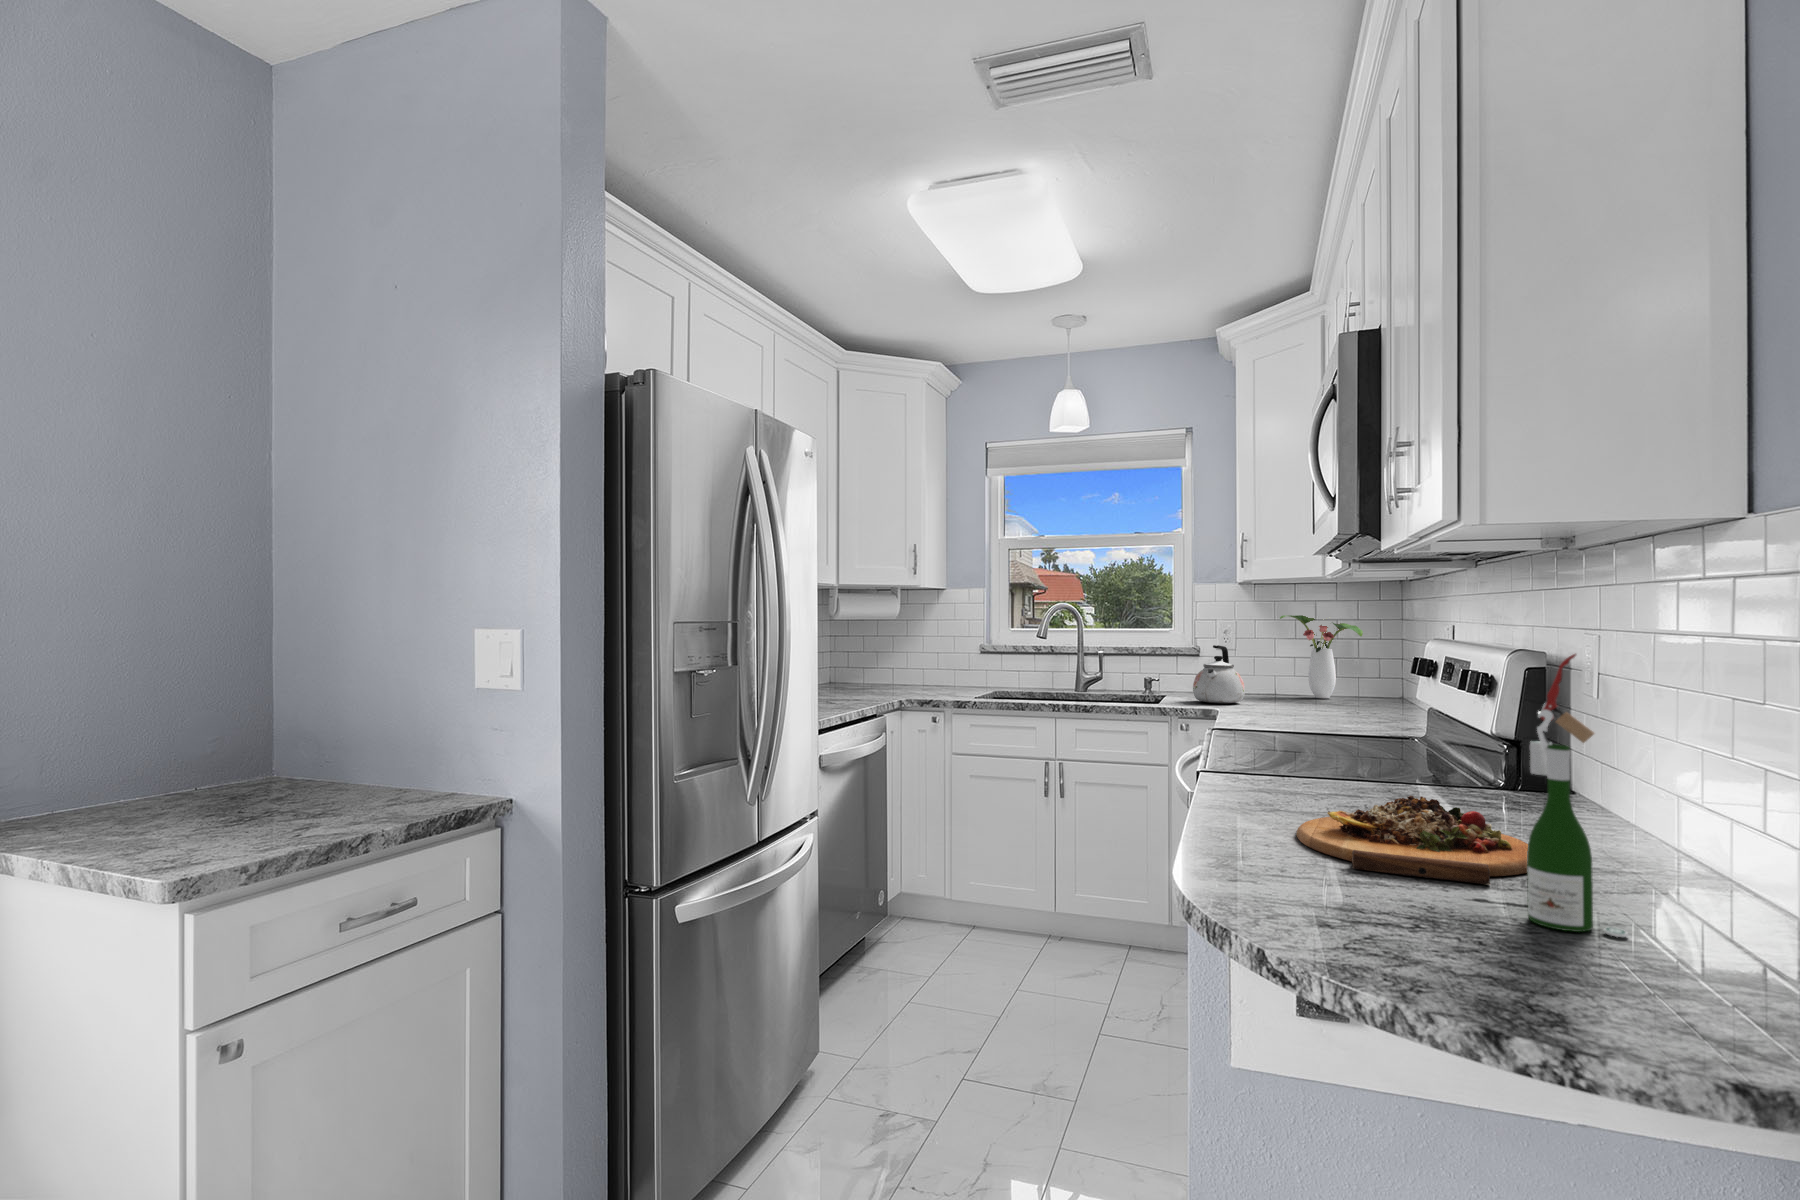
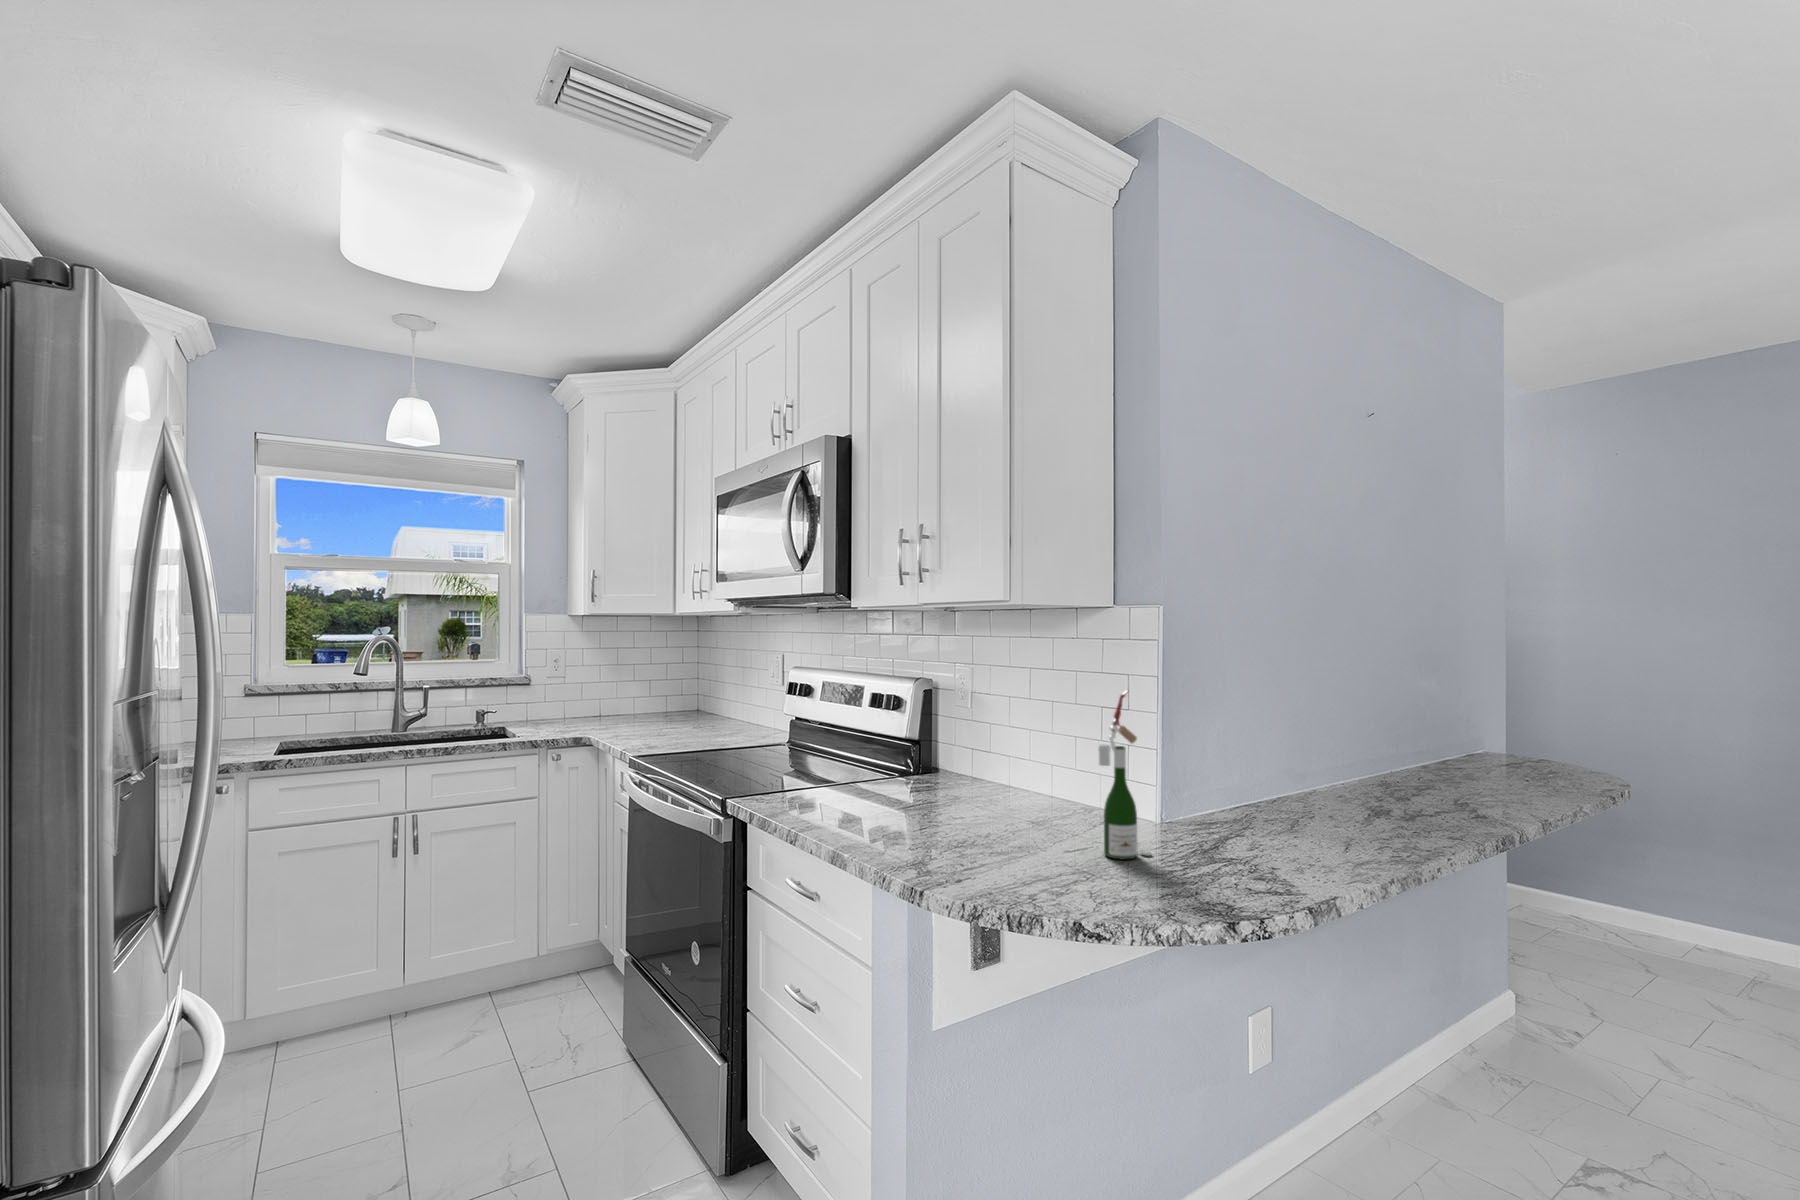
flower arrangement: present [1280,615,1363,698] -> none [610,638,679,716]
kettle: present [1193,645,1245,704] -> none [543,674,594,731]
cutting board: present [1296,796,1528,885] -> none [893,790,1054,852]

